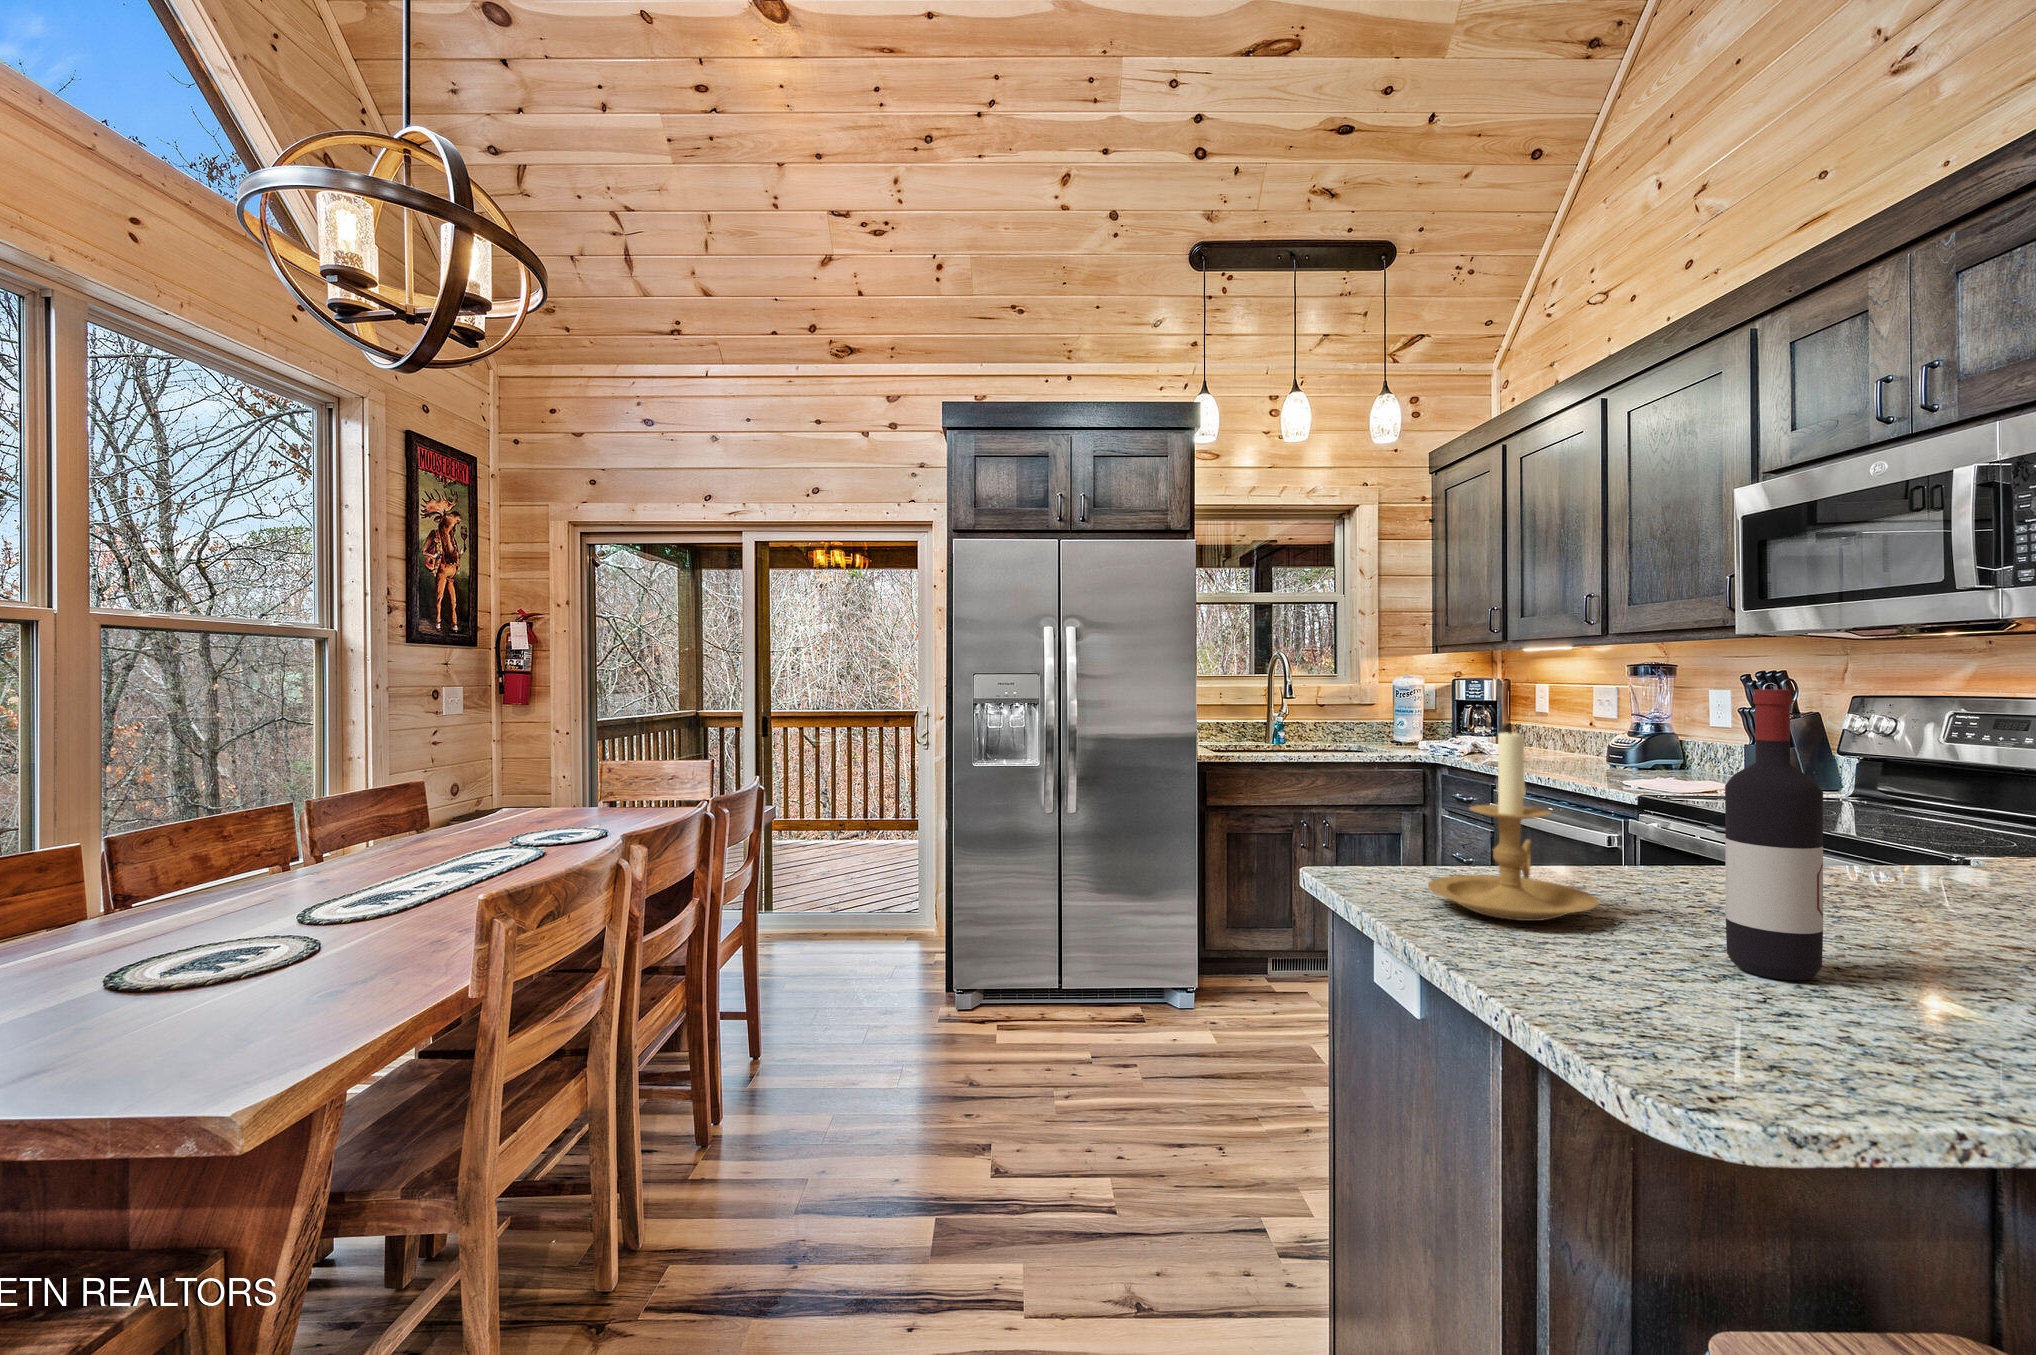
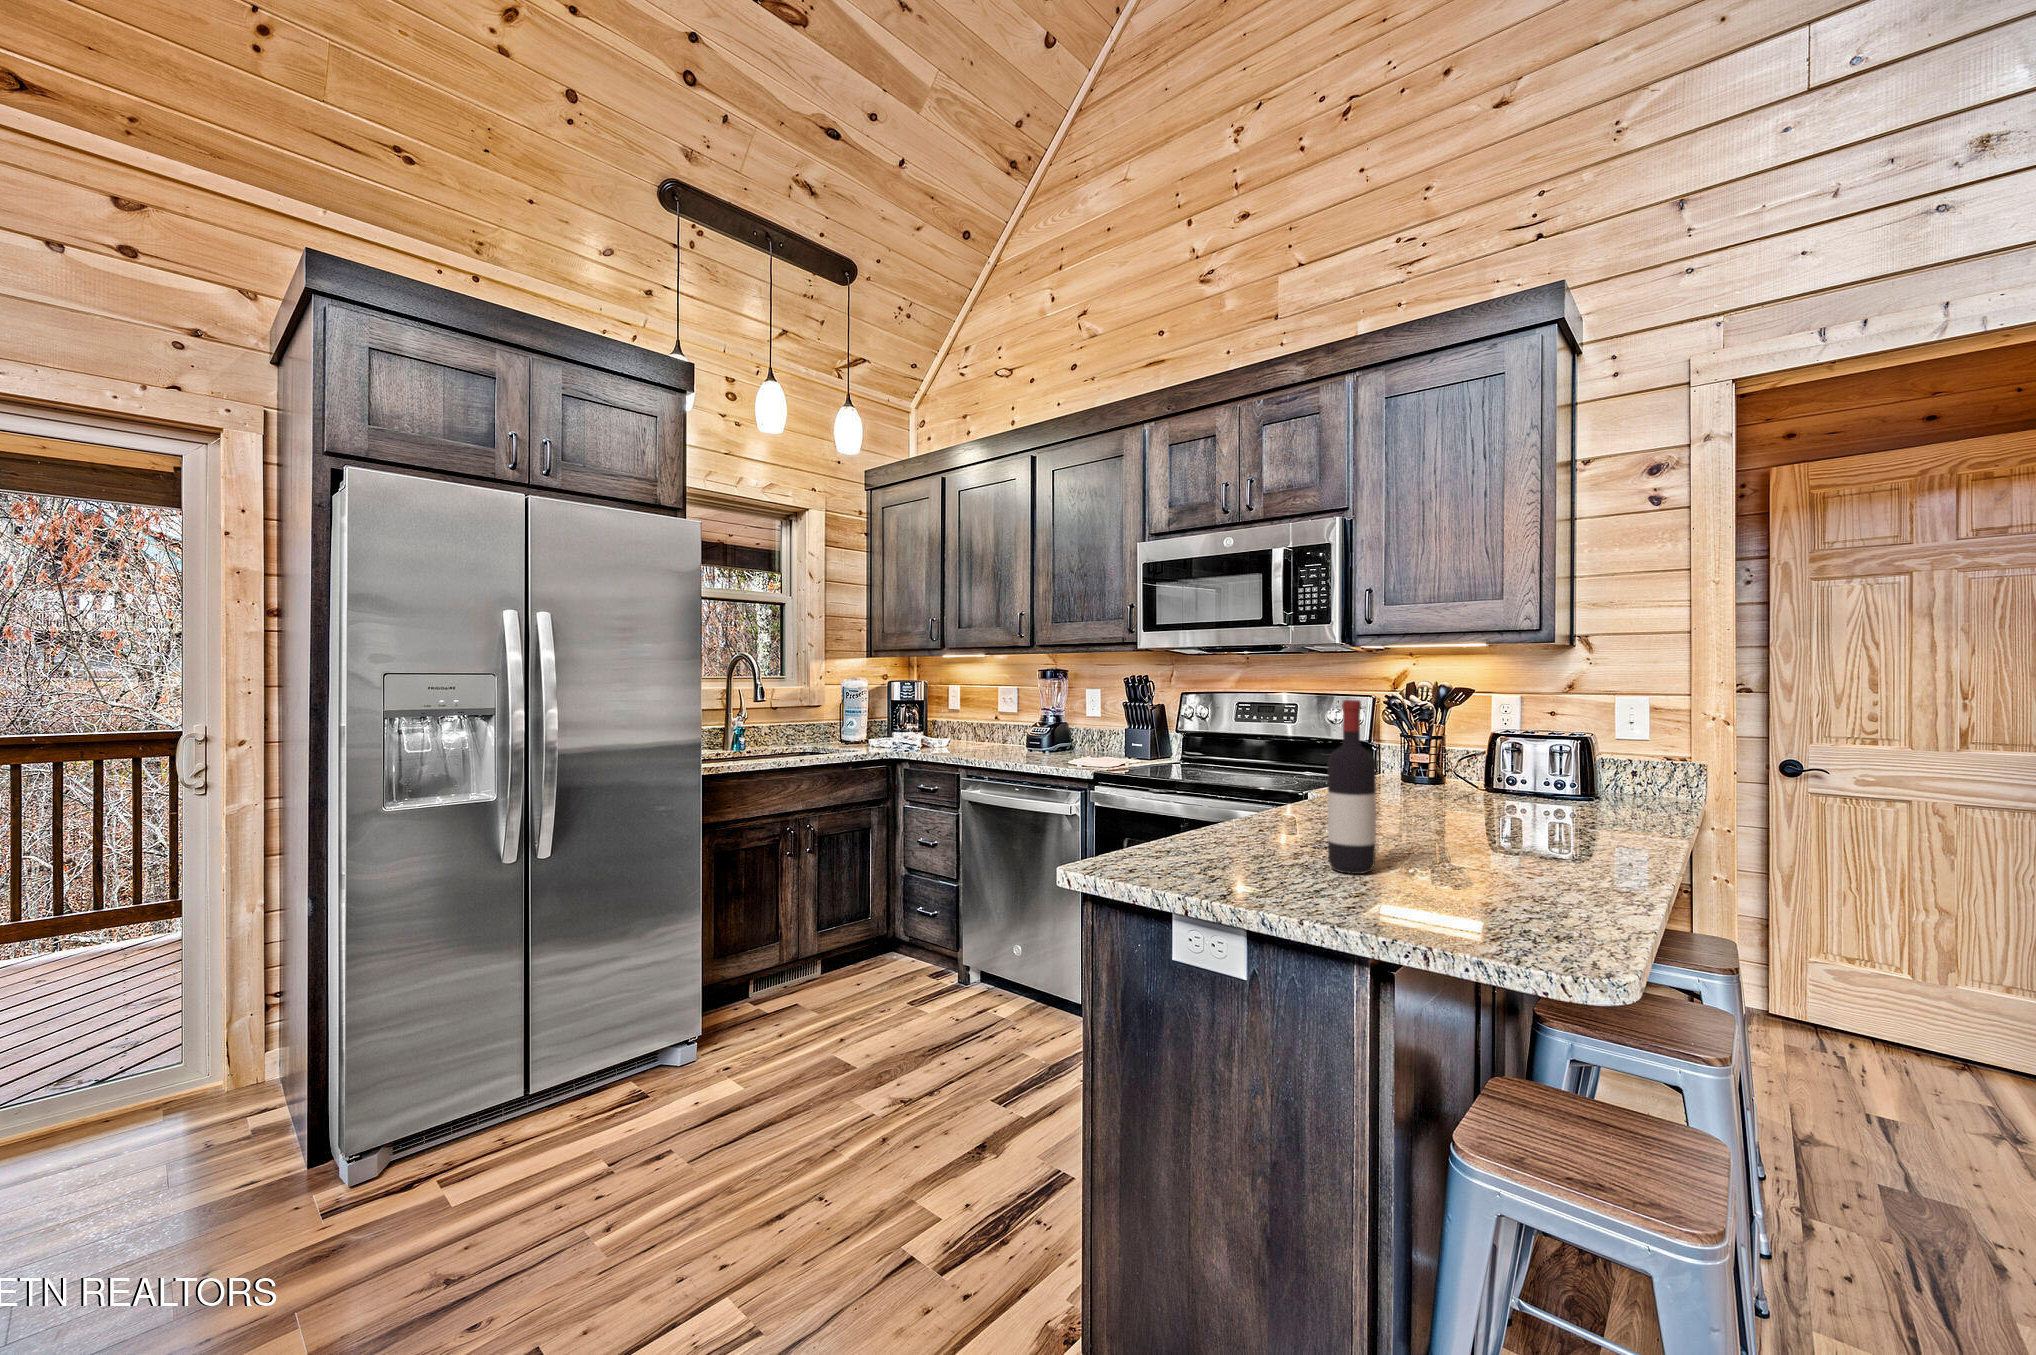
candle holder: present [1428,726,1599,921] -> none [1134,727,1244,867]

